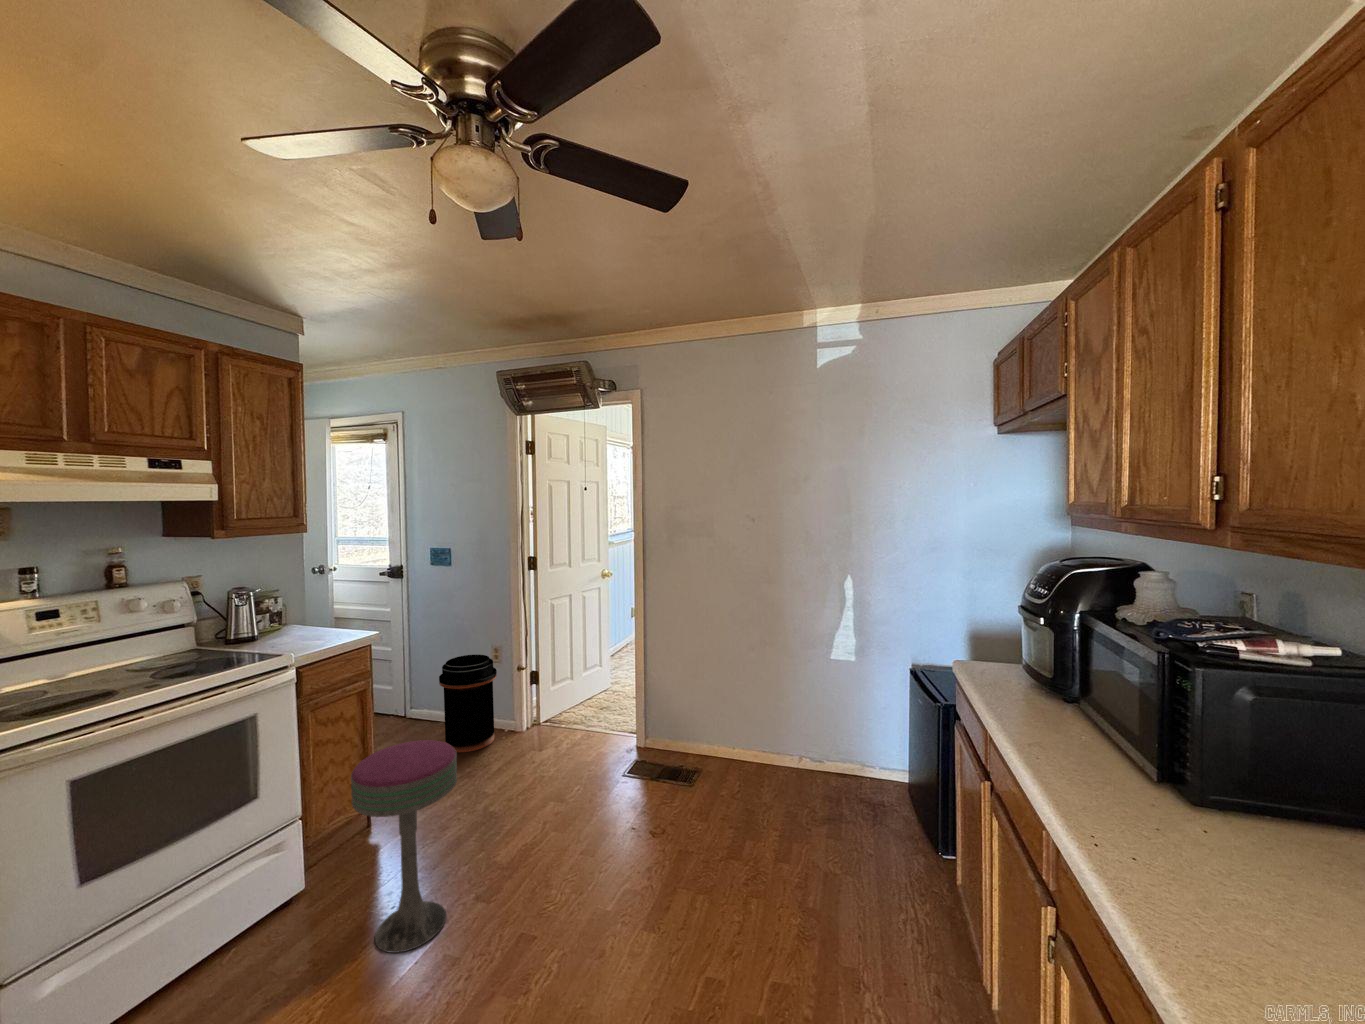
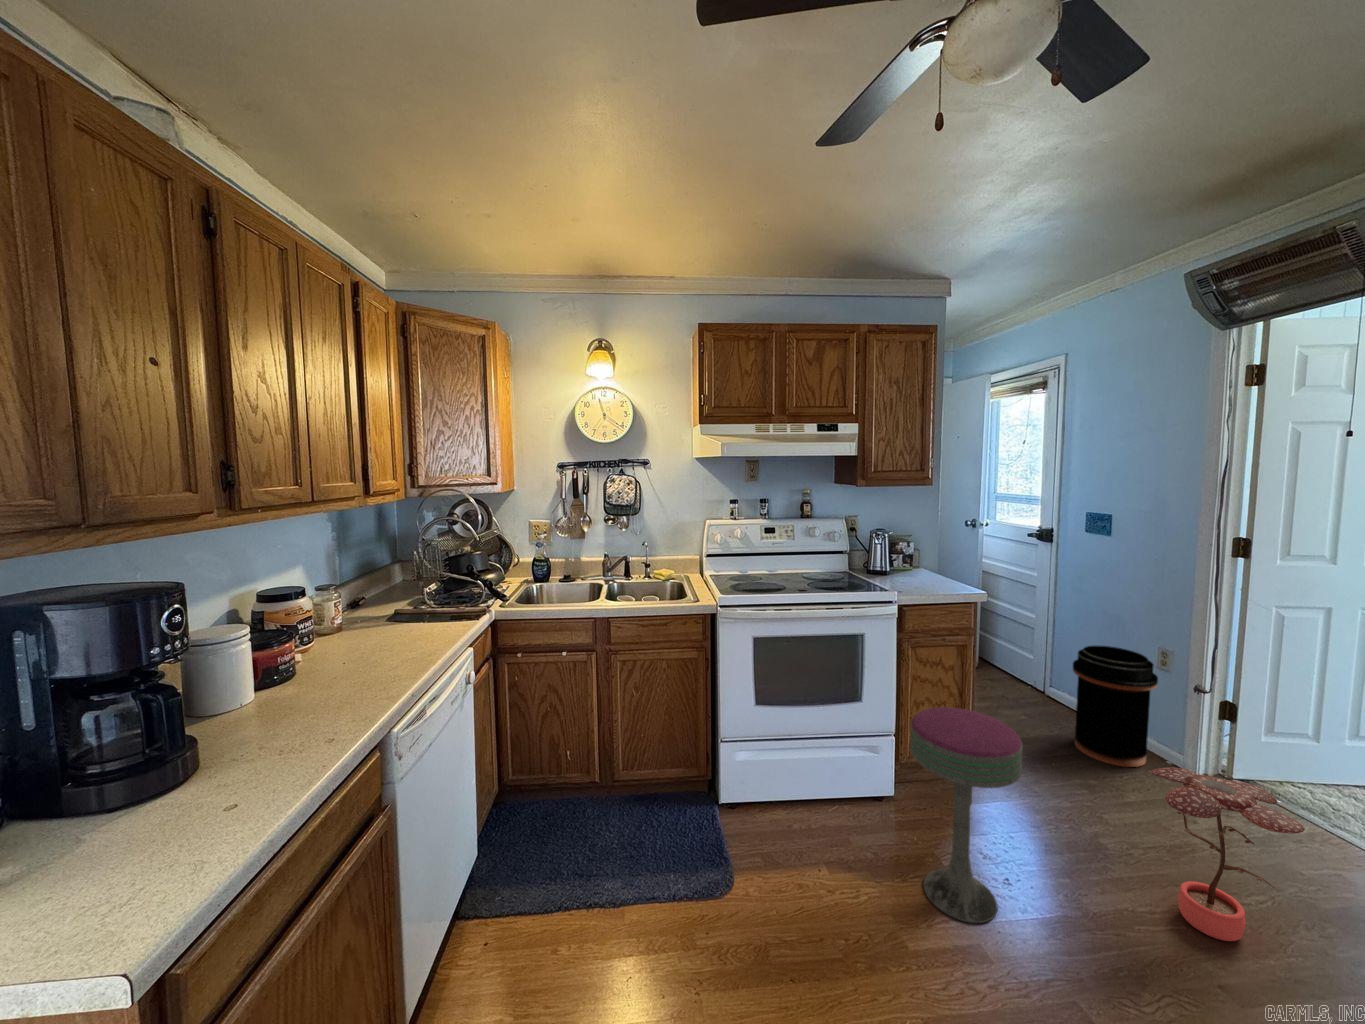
potted plant: none [521,713,598,827] -> present [1150,767,1305,941]

